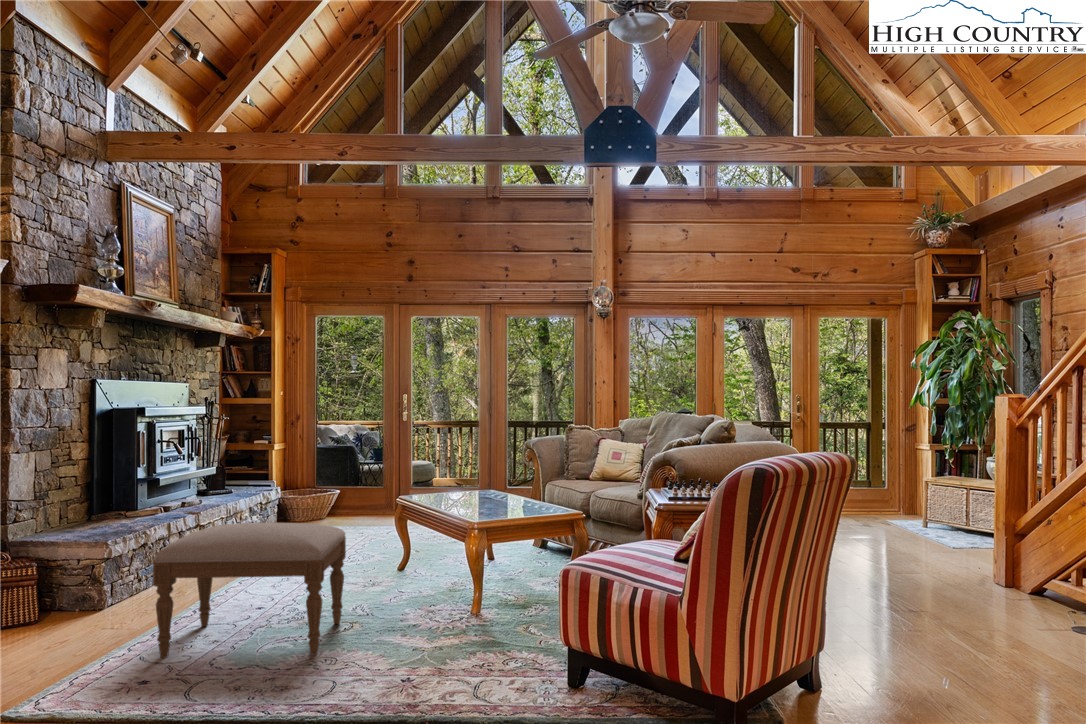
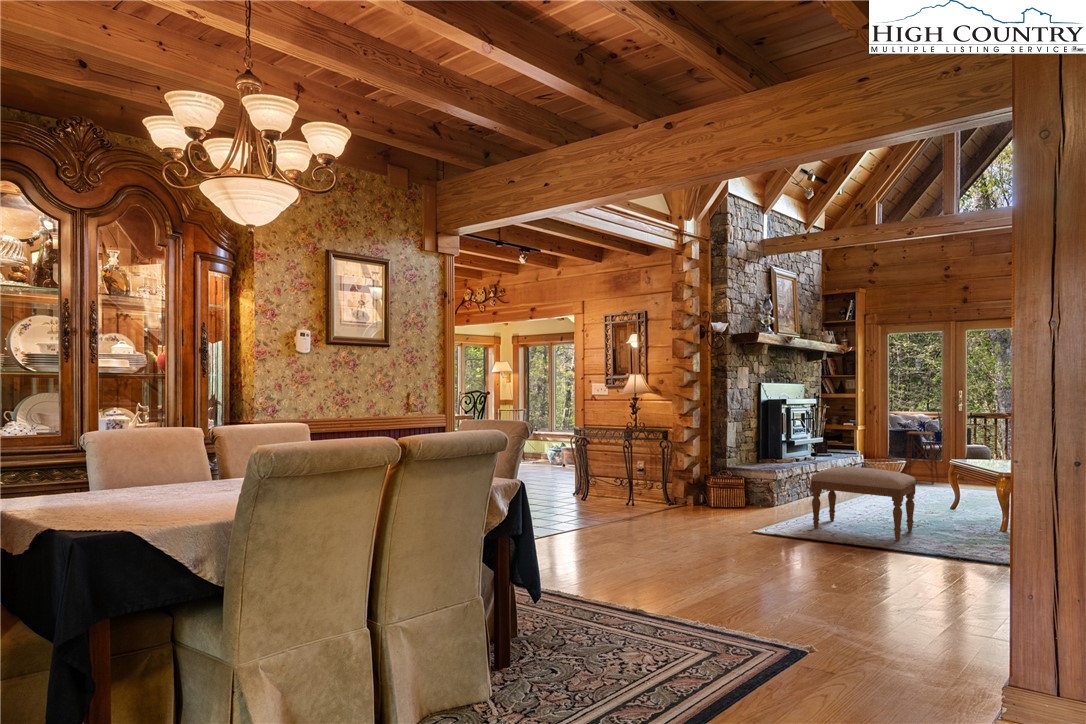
side table: none [335,447,378,519] -> present [904,431,938,484]

